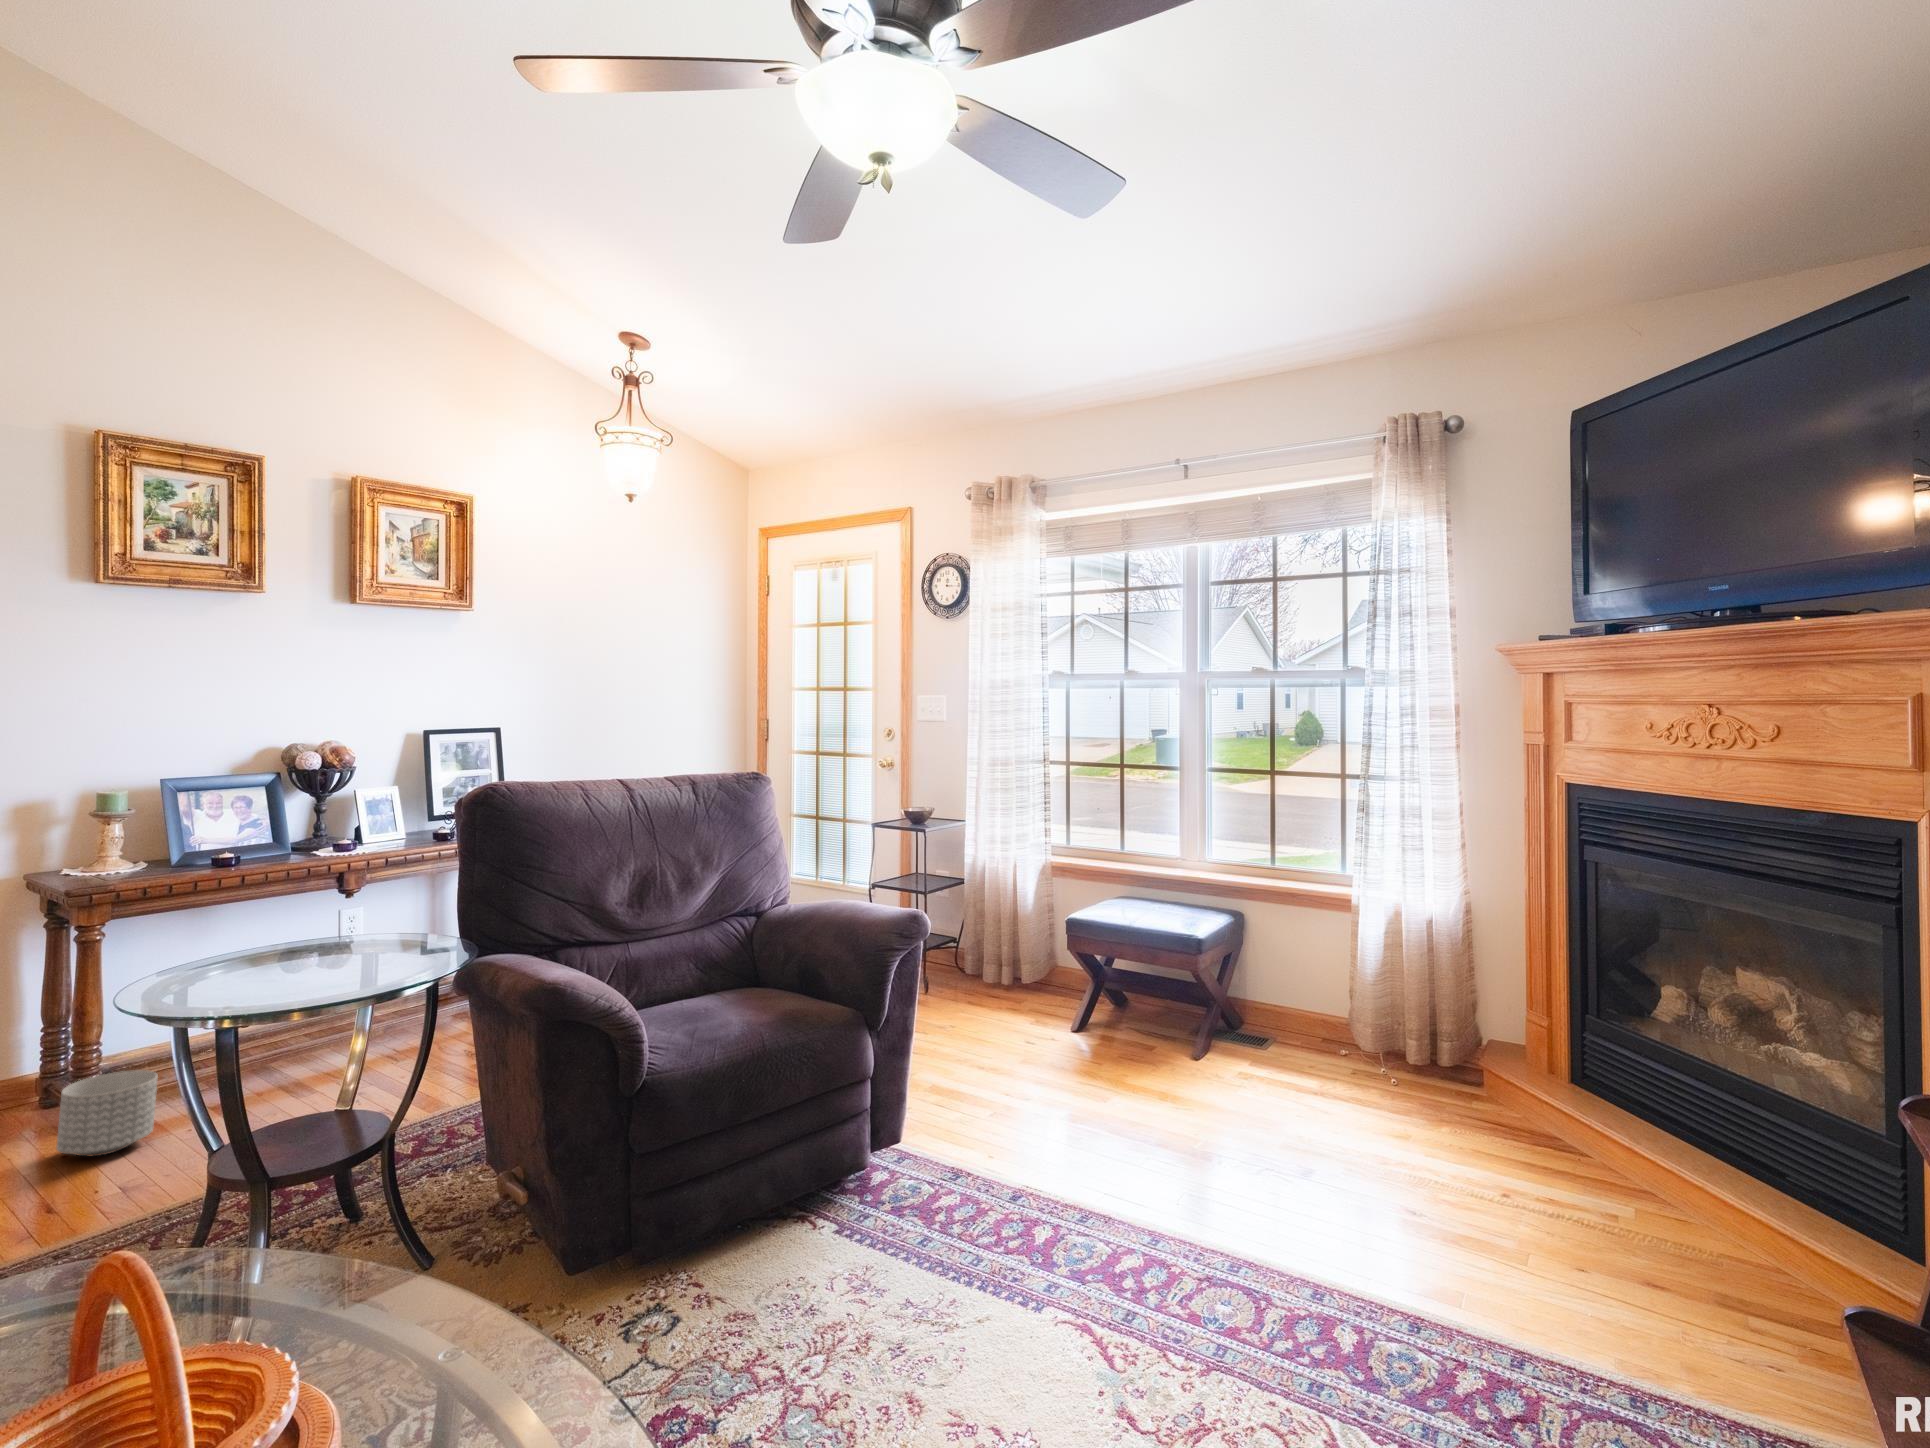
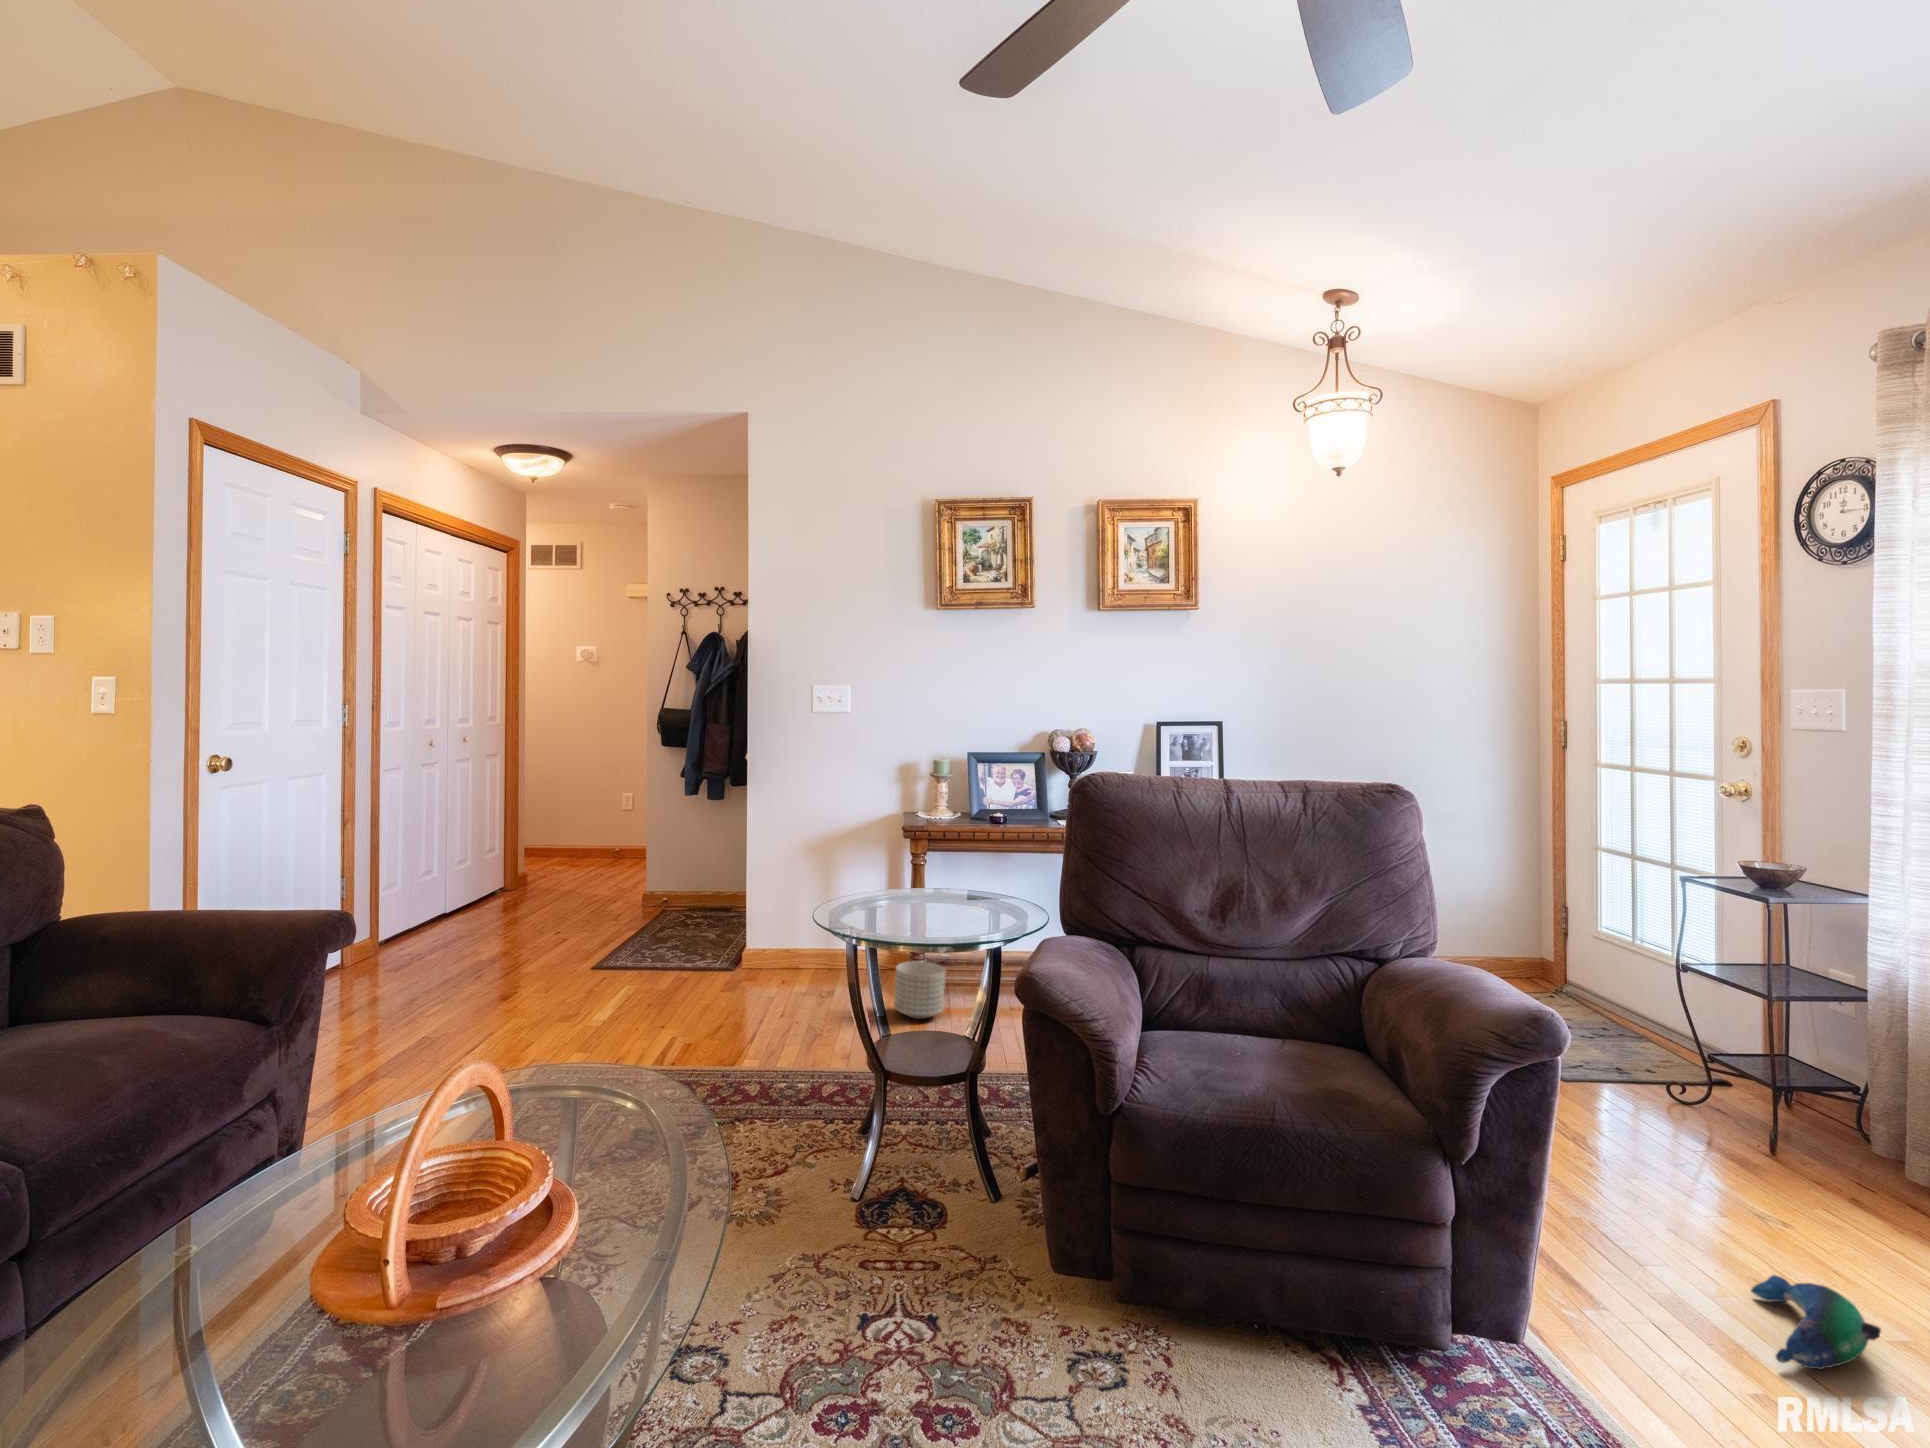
plush toy: none [959,1041,1020,1090] -> present [1751,1275,1881,1370]

